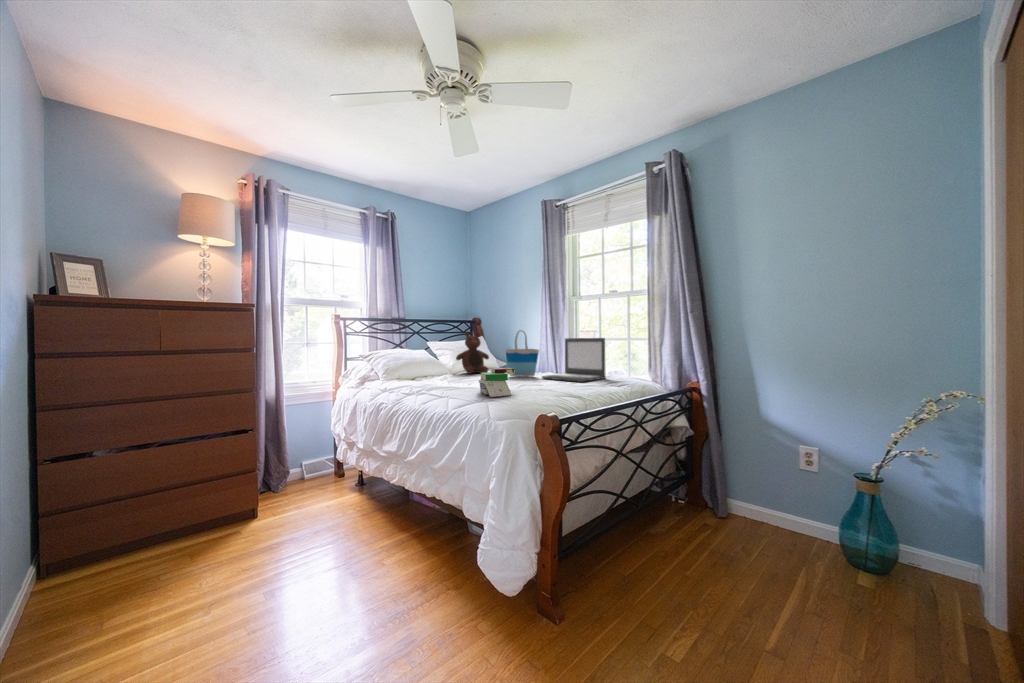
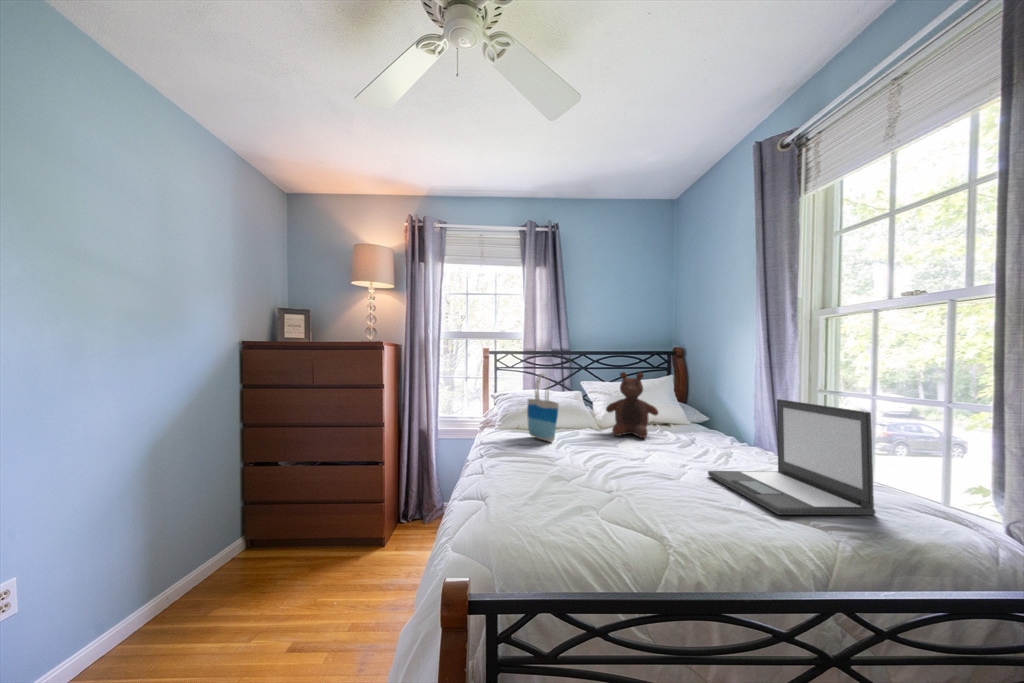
tote bag: present [506,330,539,377] -> present [527,374,559,442]
book: present [479,368,514,397] -> none [498,454,582,523]

